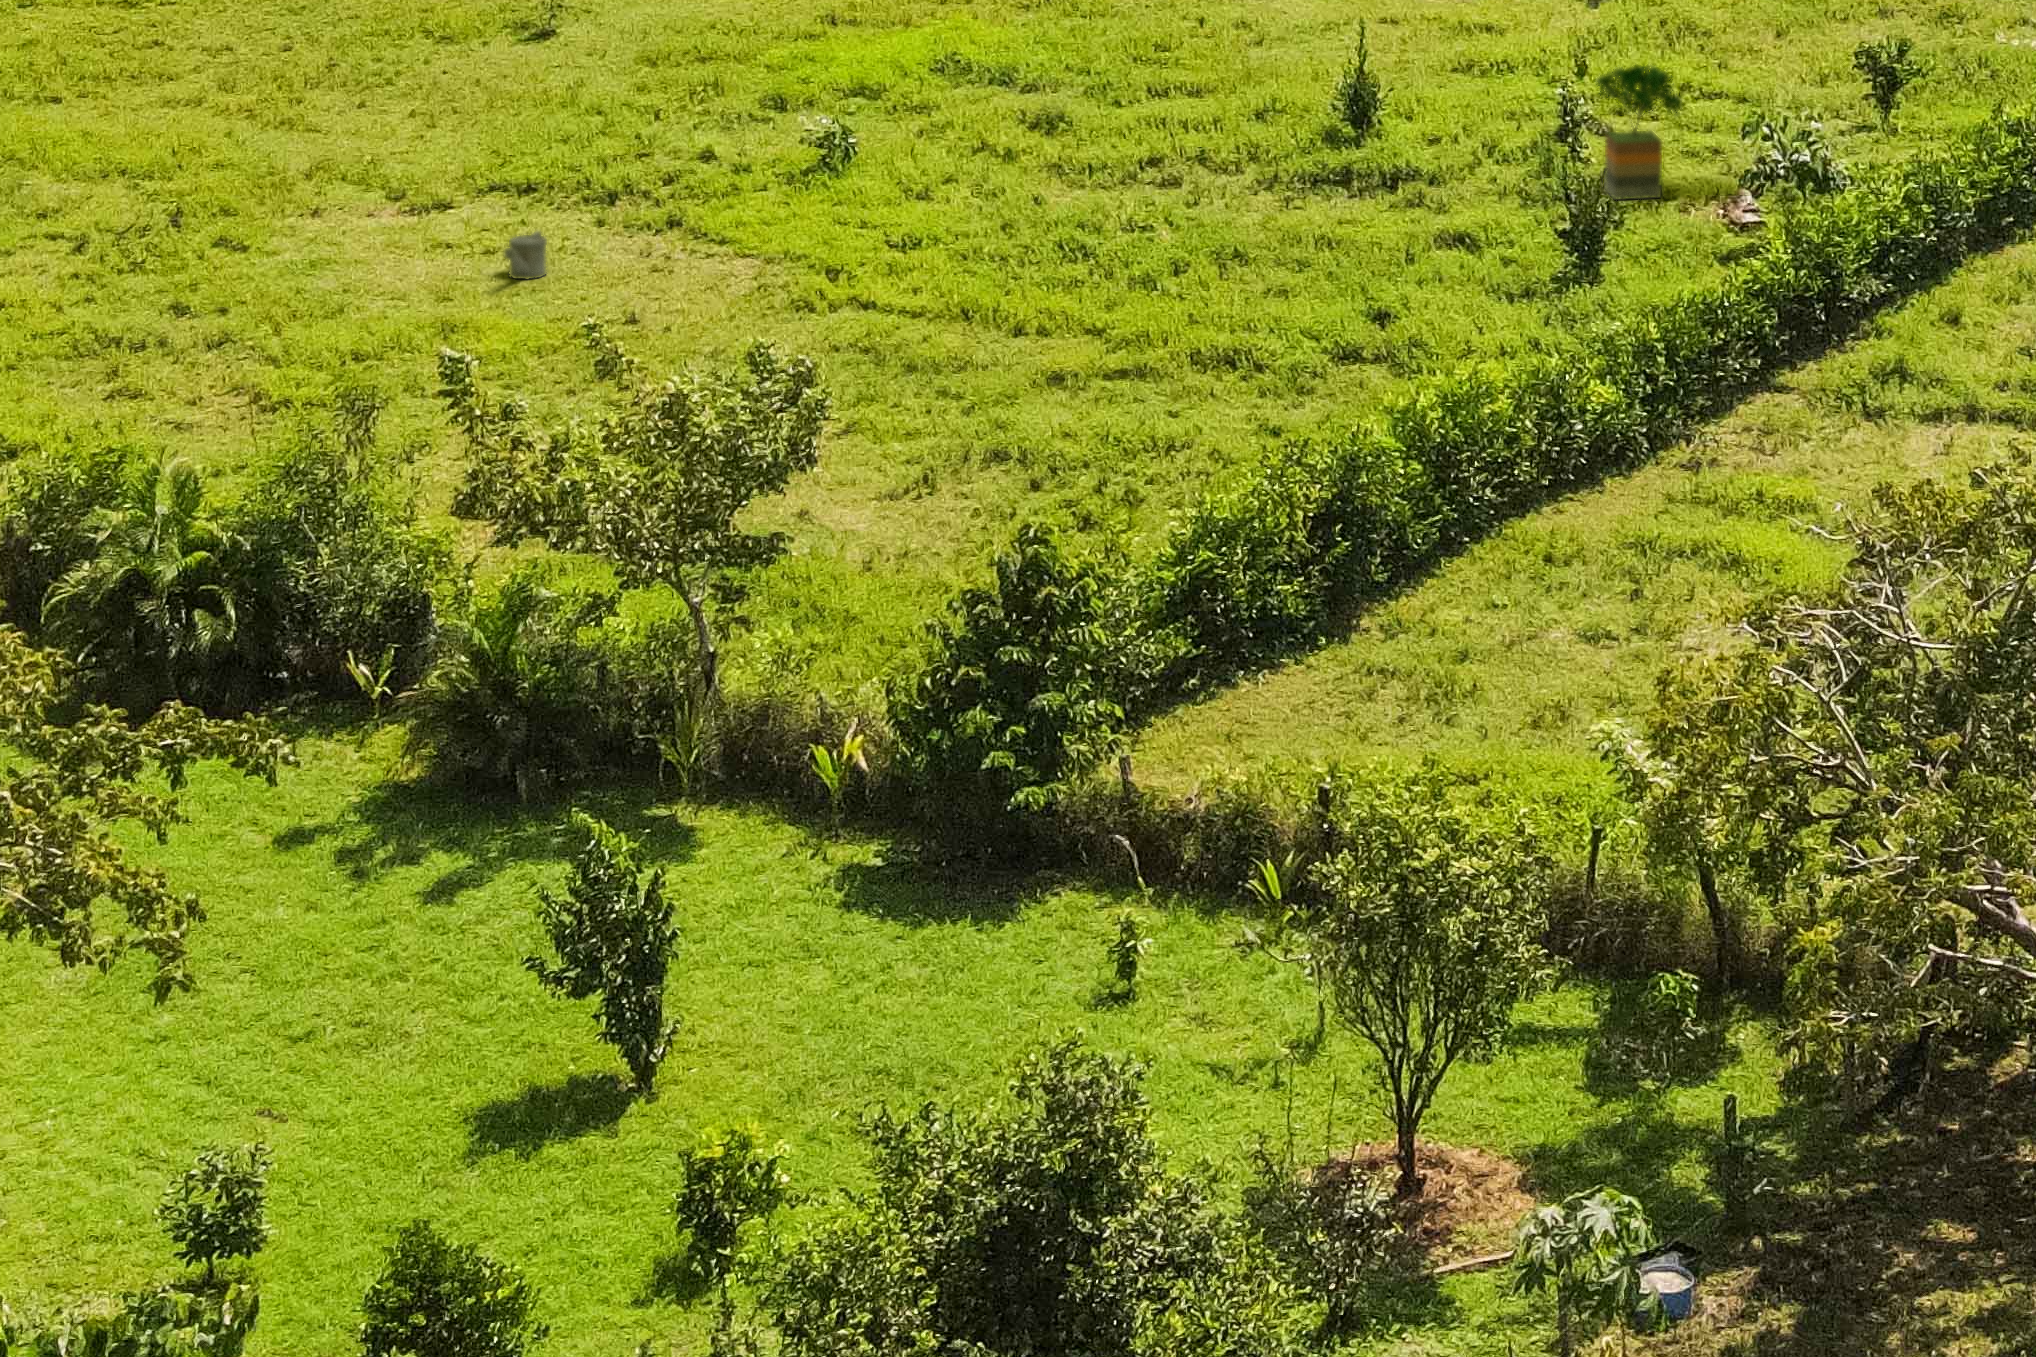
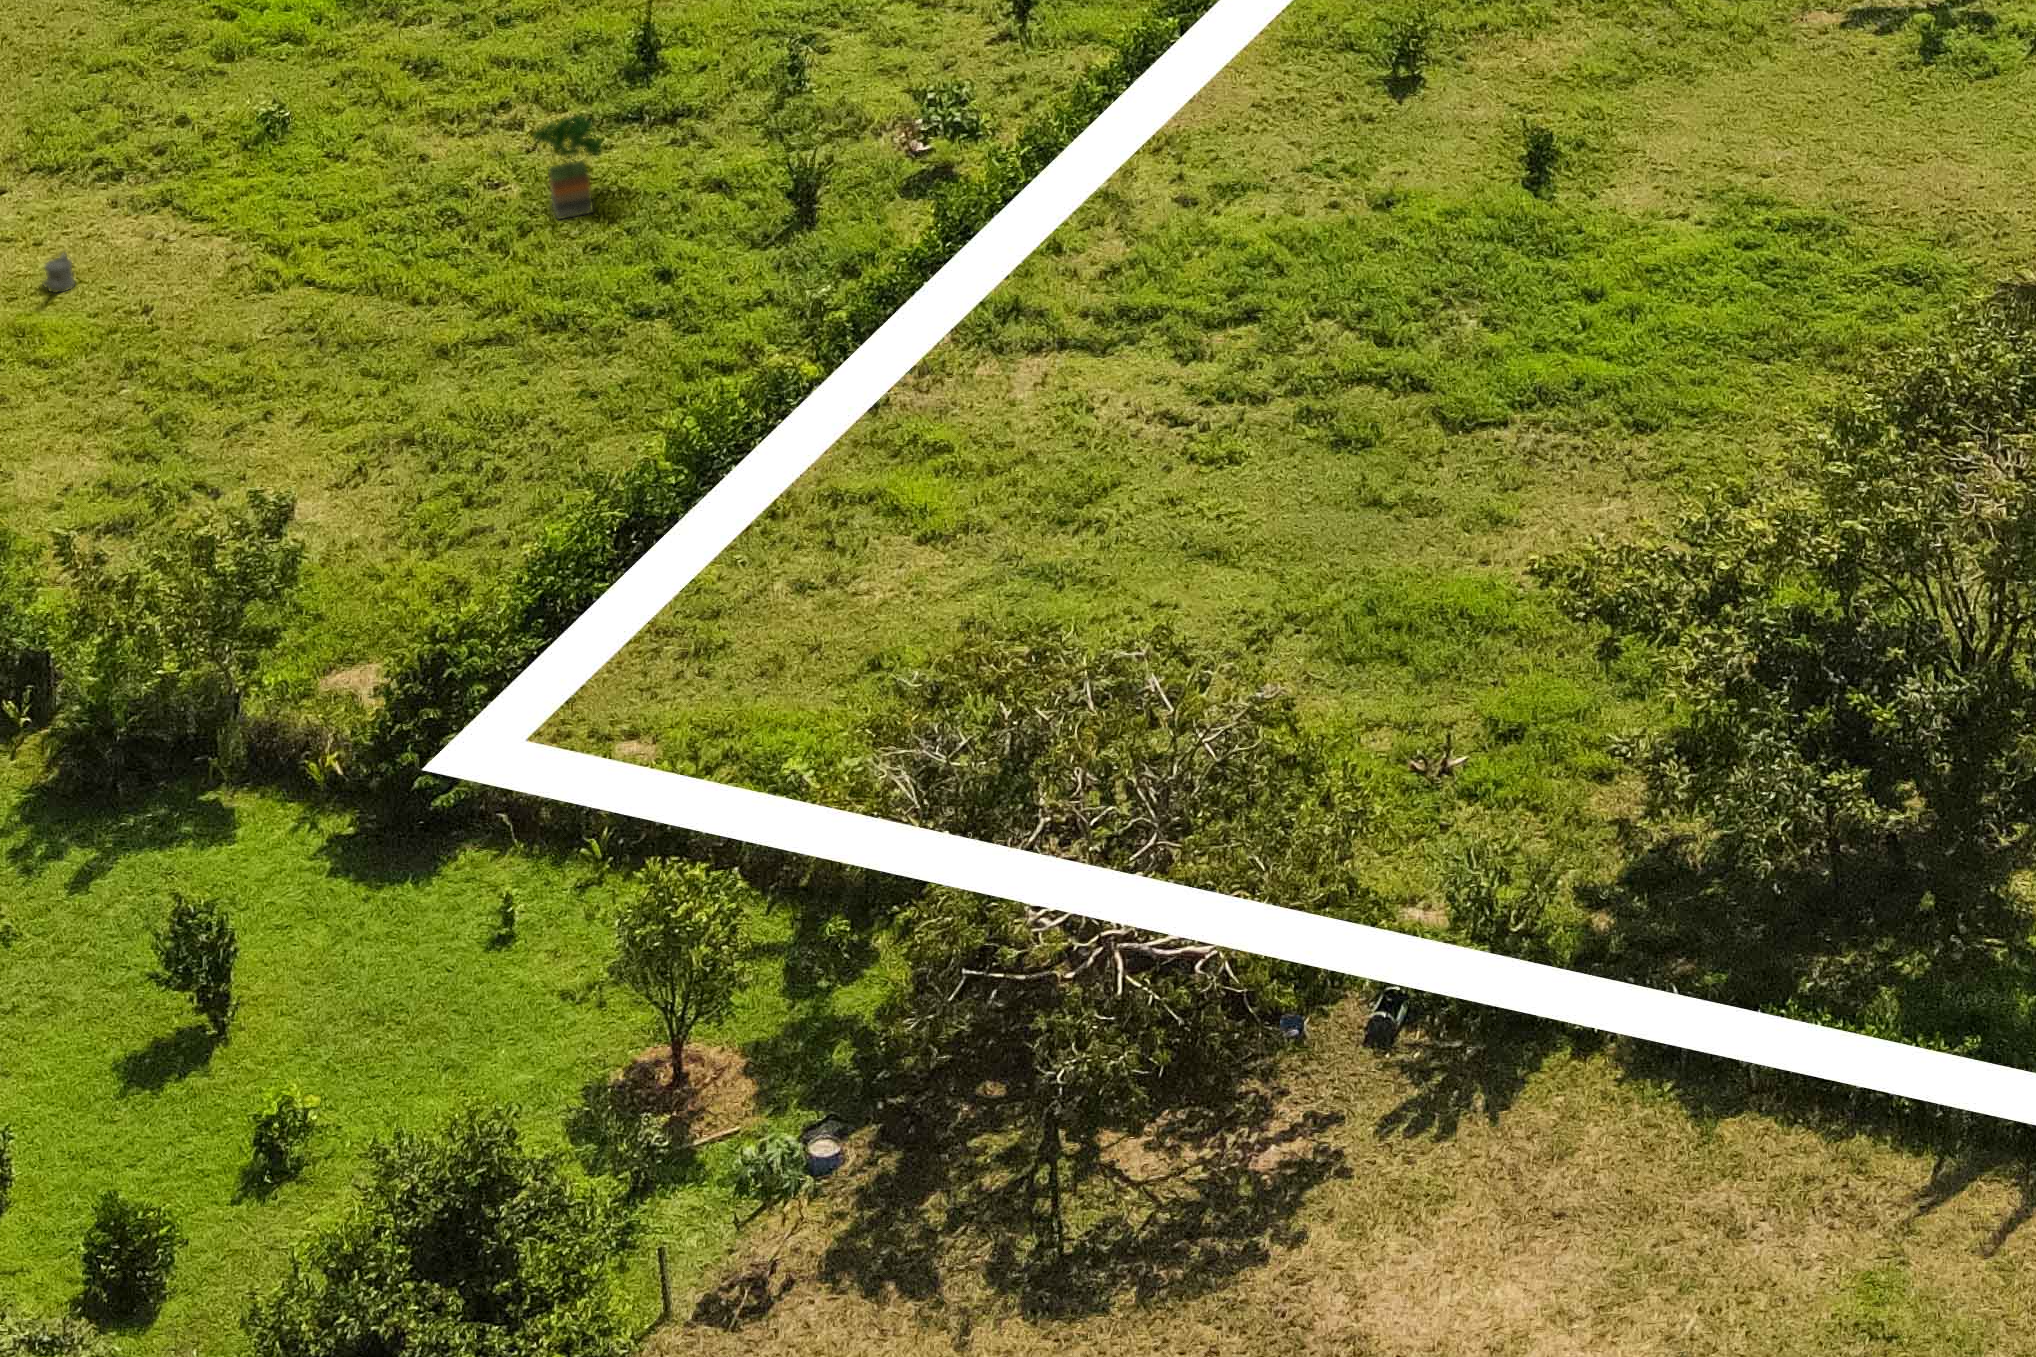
potted tree: present [1595,65,1682,200] -> present [534,116,601,220]

